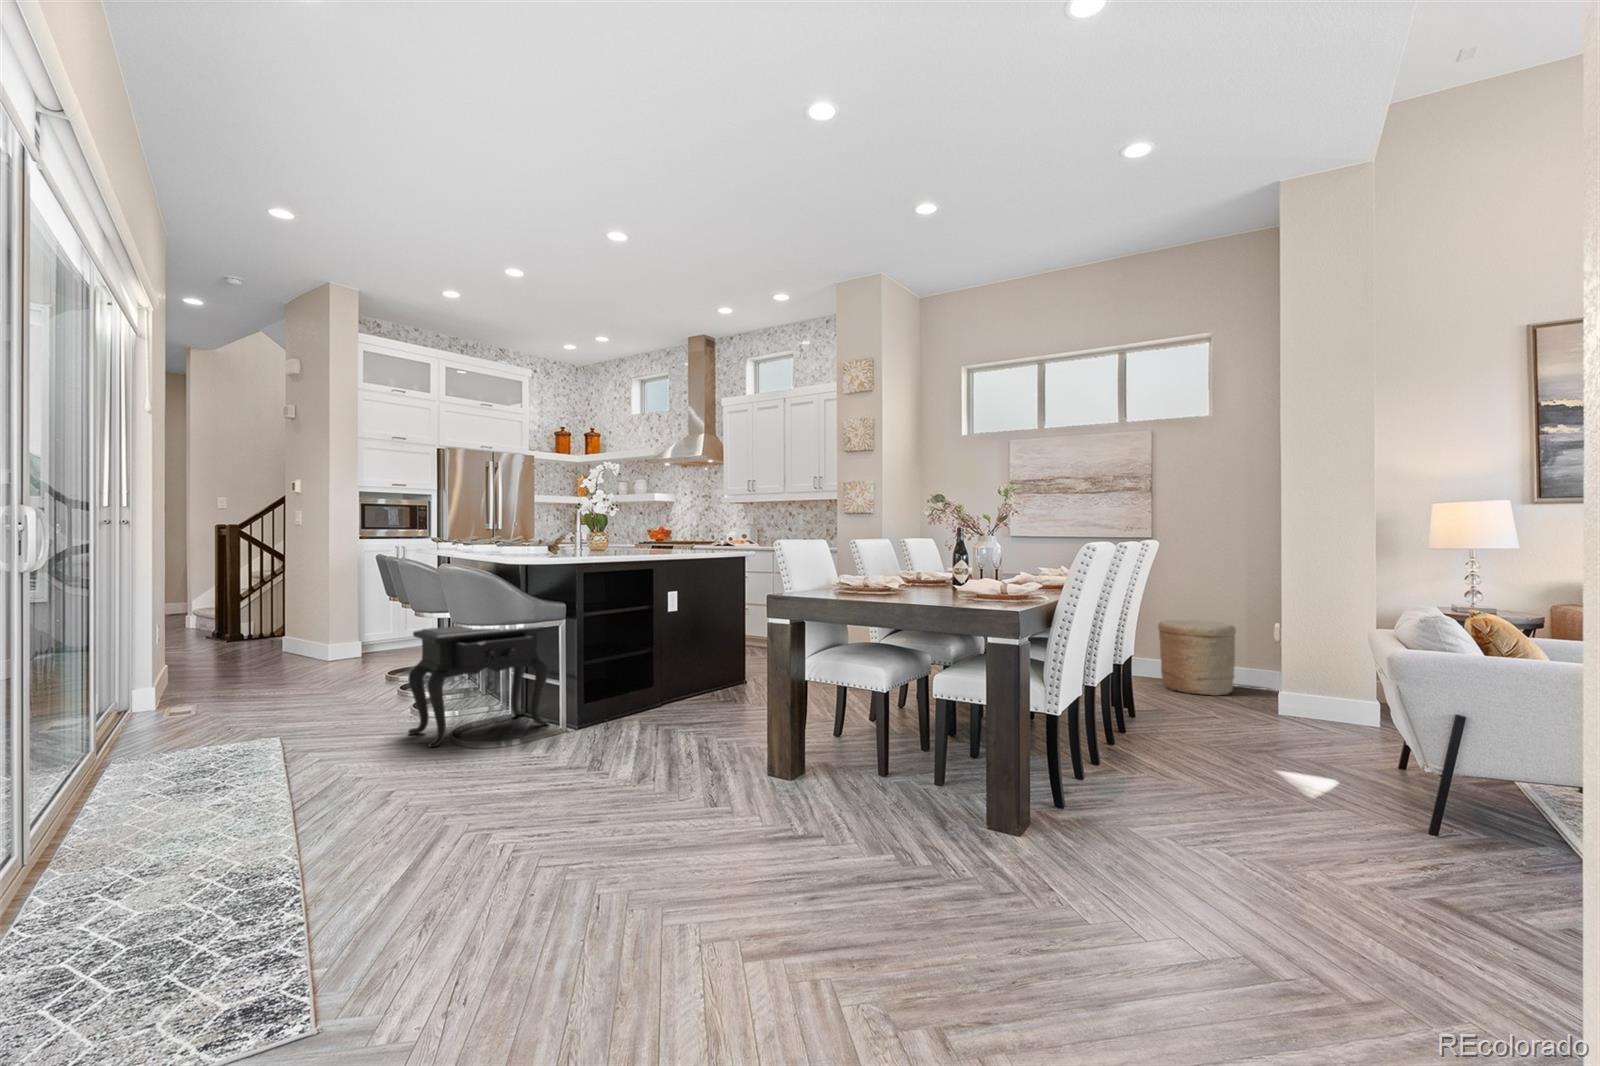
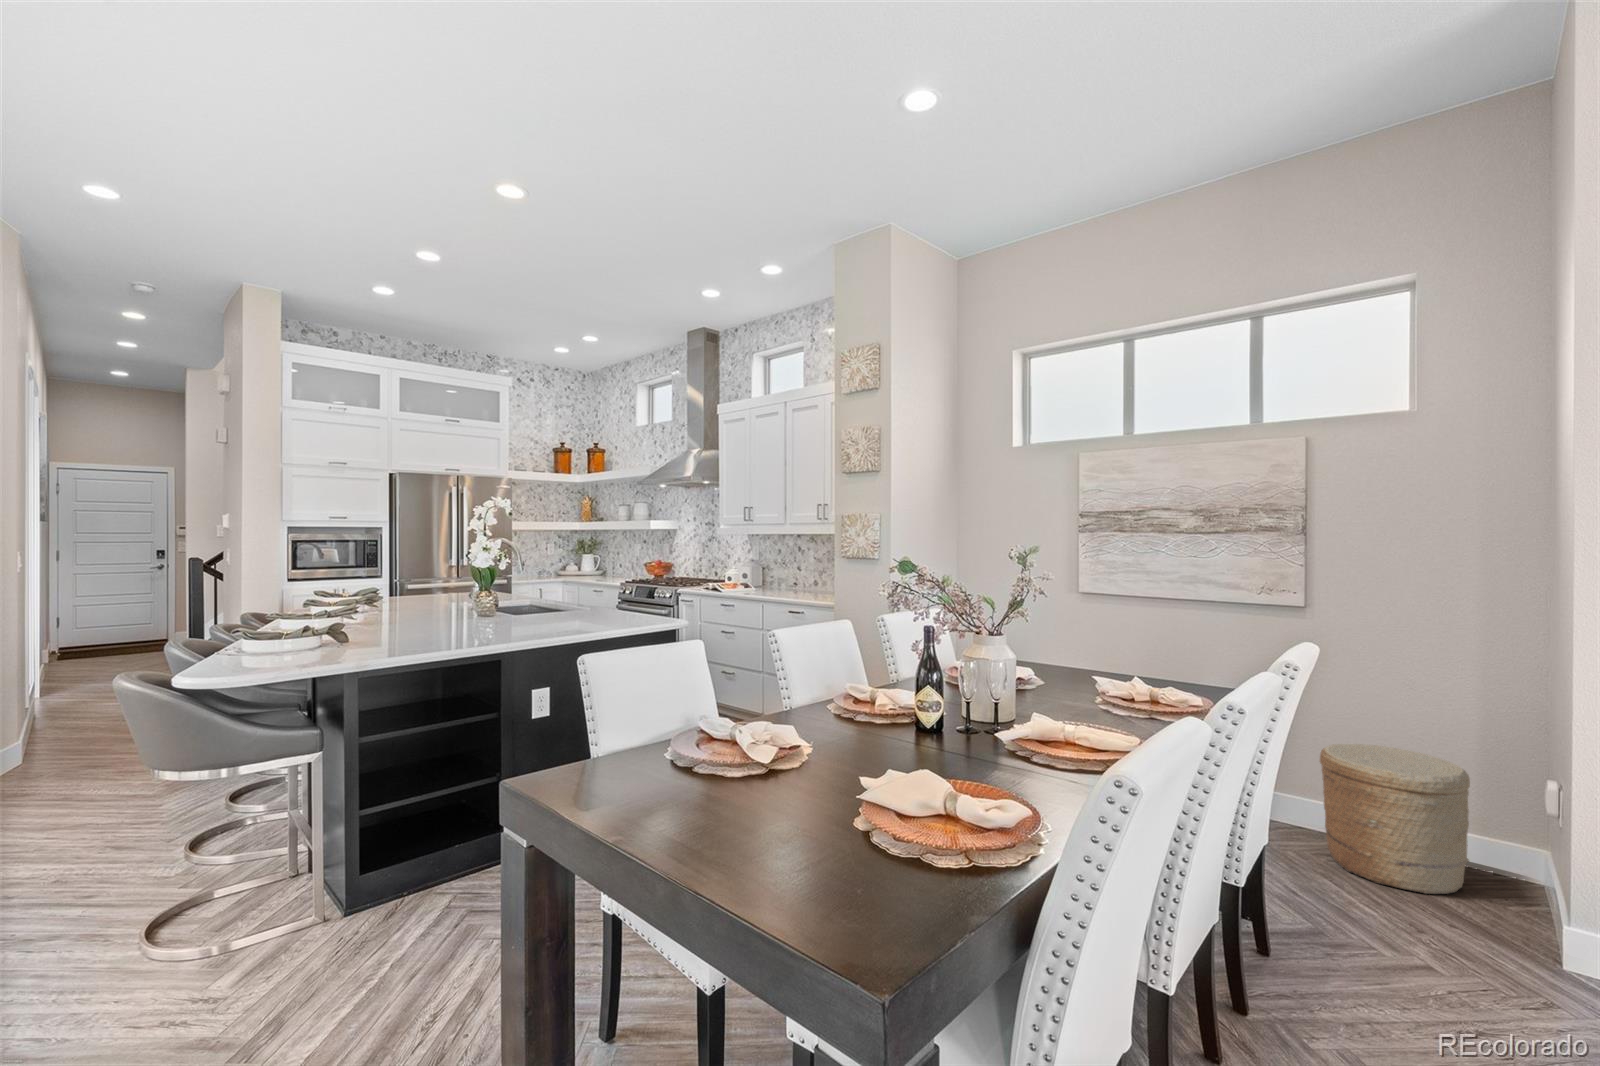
side table: present [408,625,549,747] -> none [63,737,310,967]

